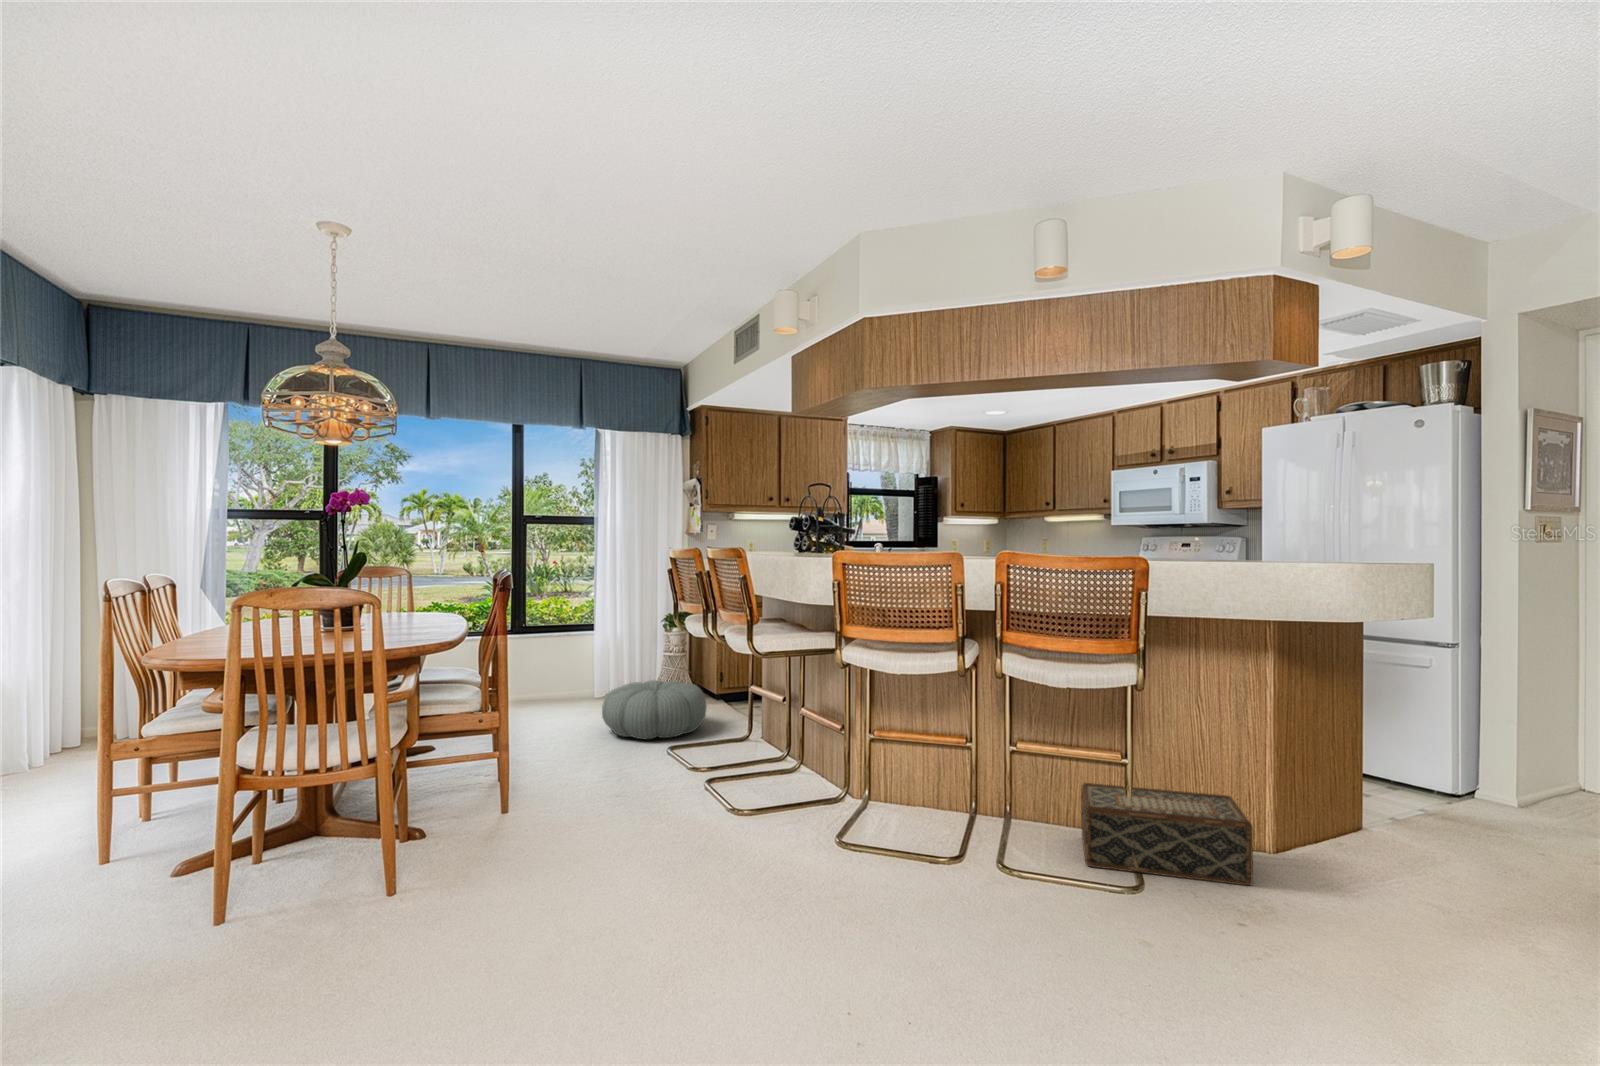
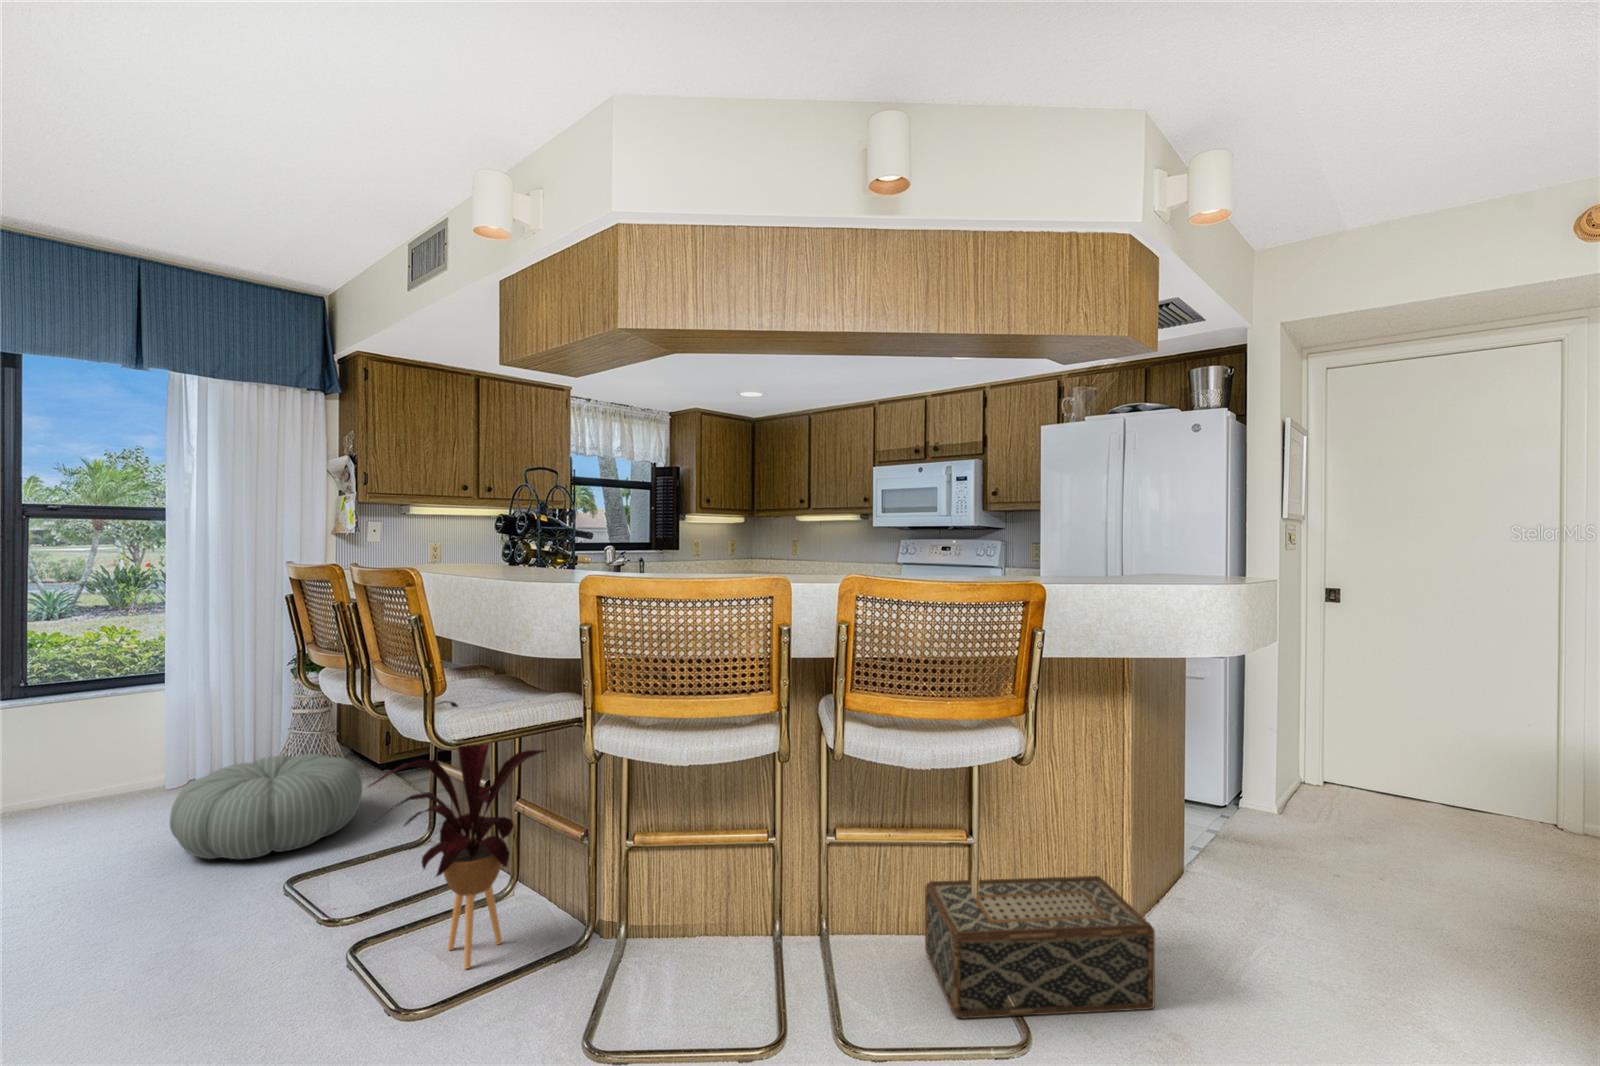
house plant: none [716,632,822,801] -> present [370,701,545,969]

